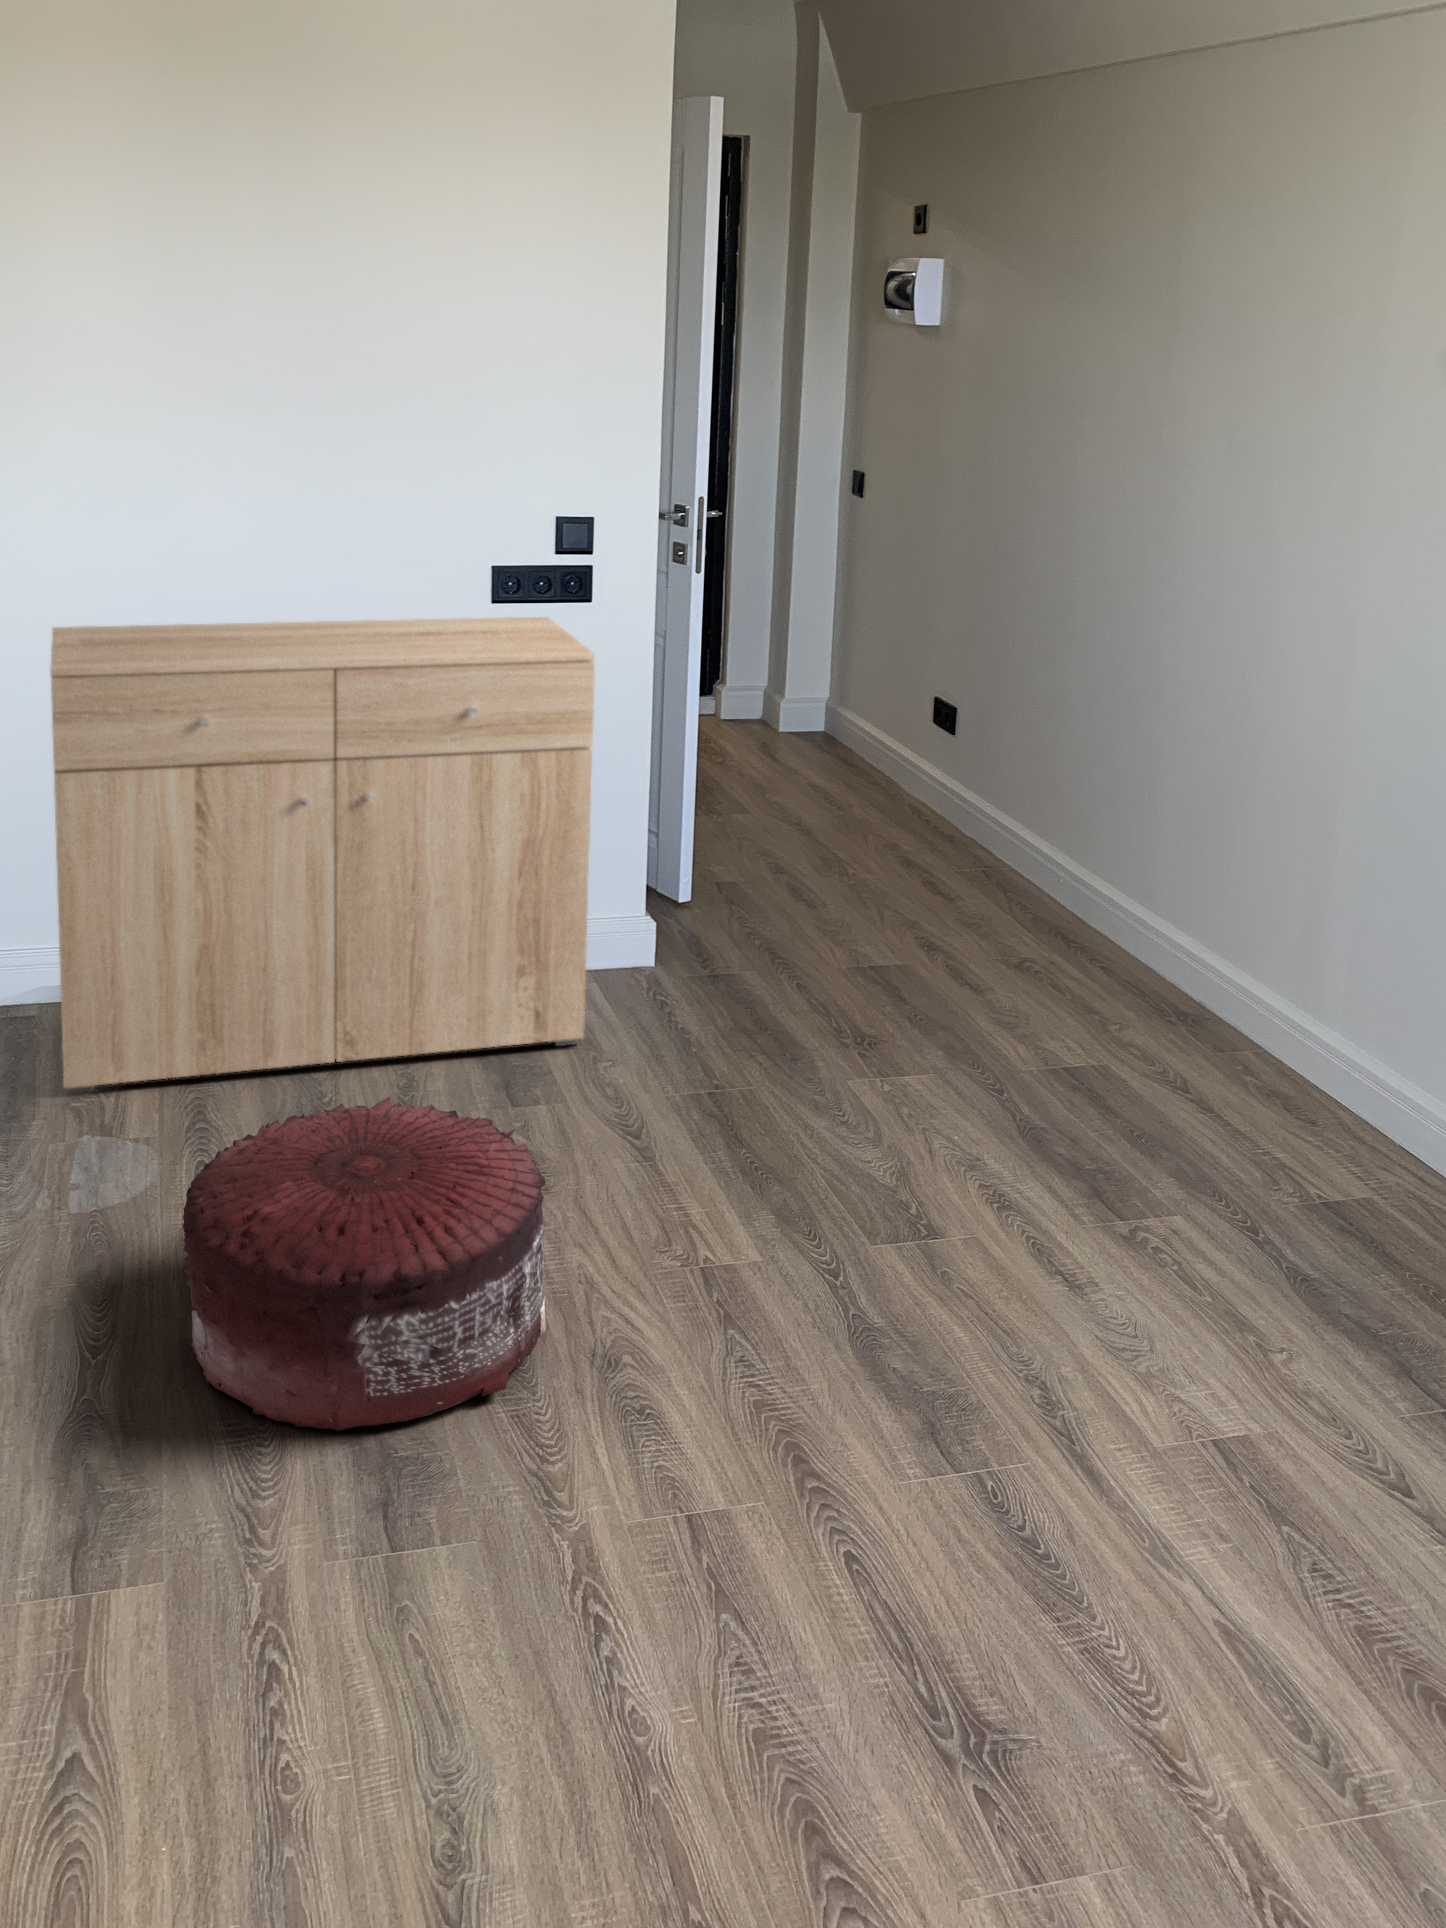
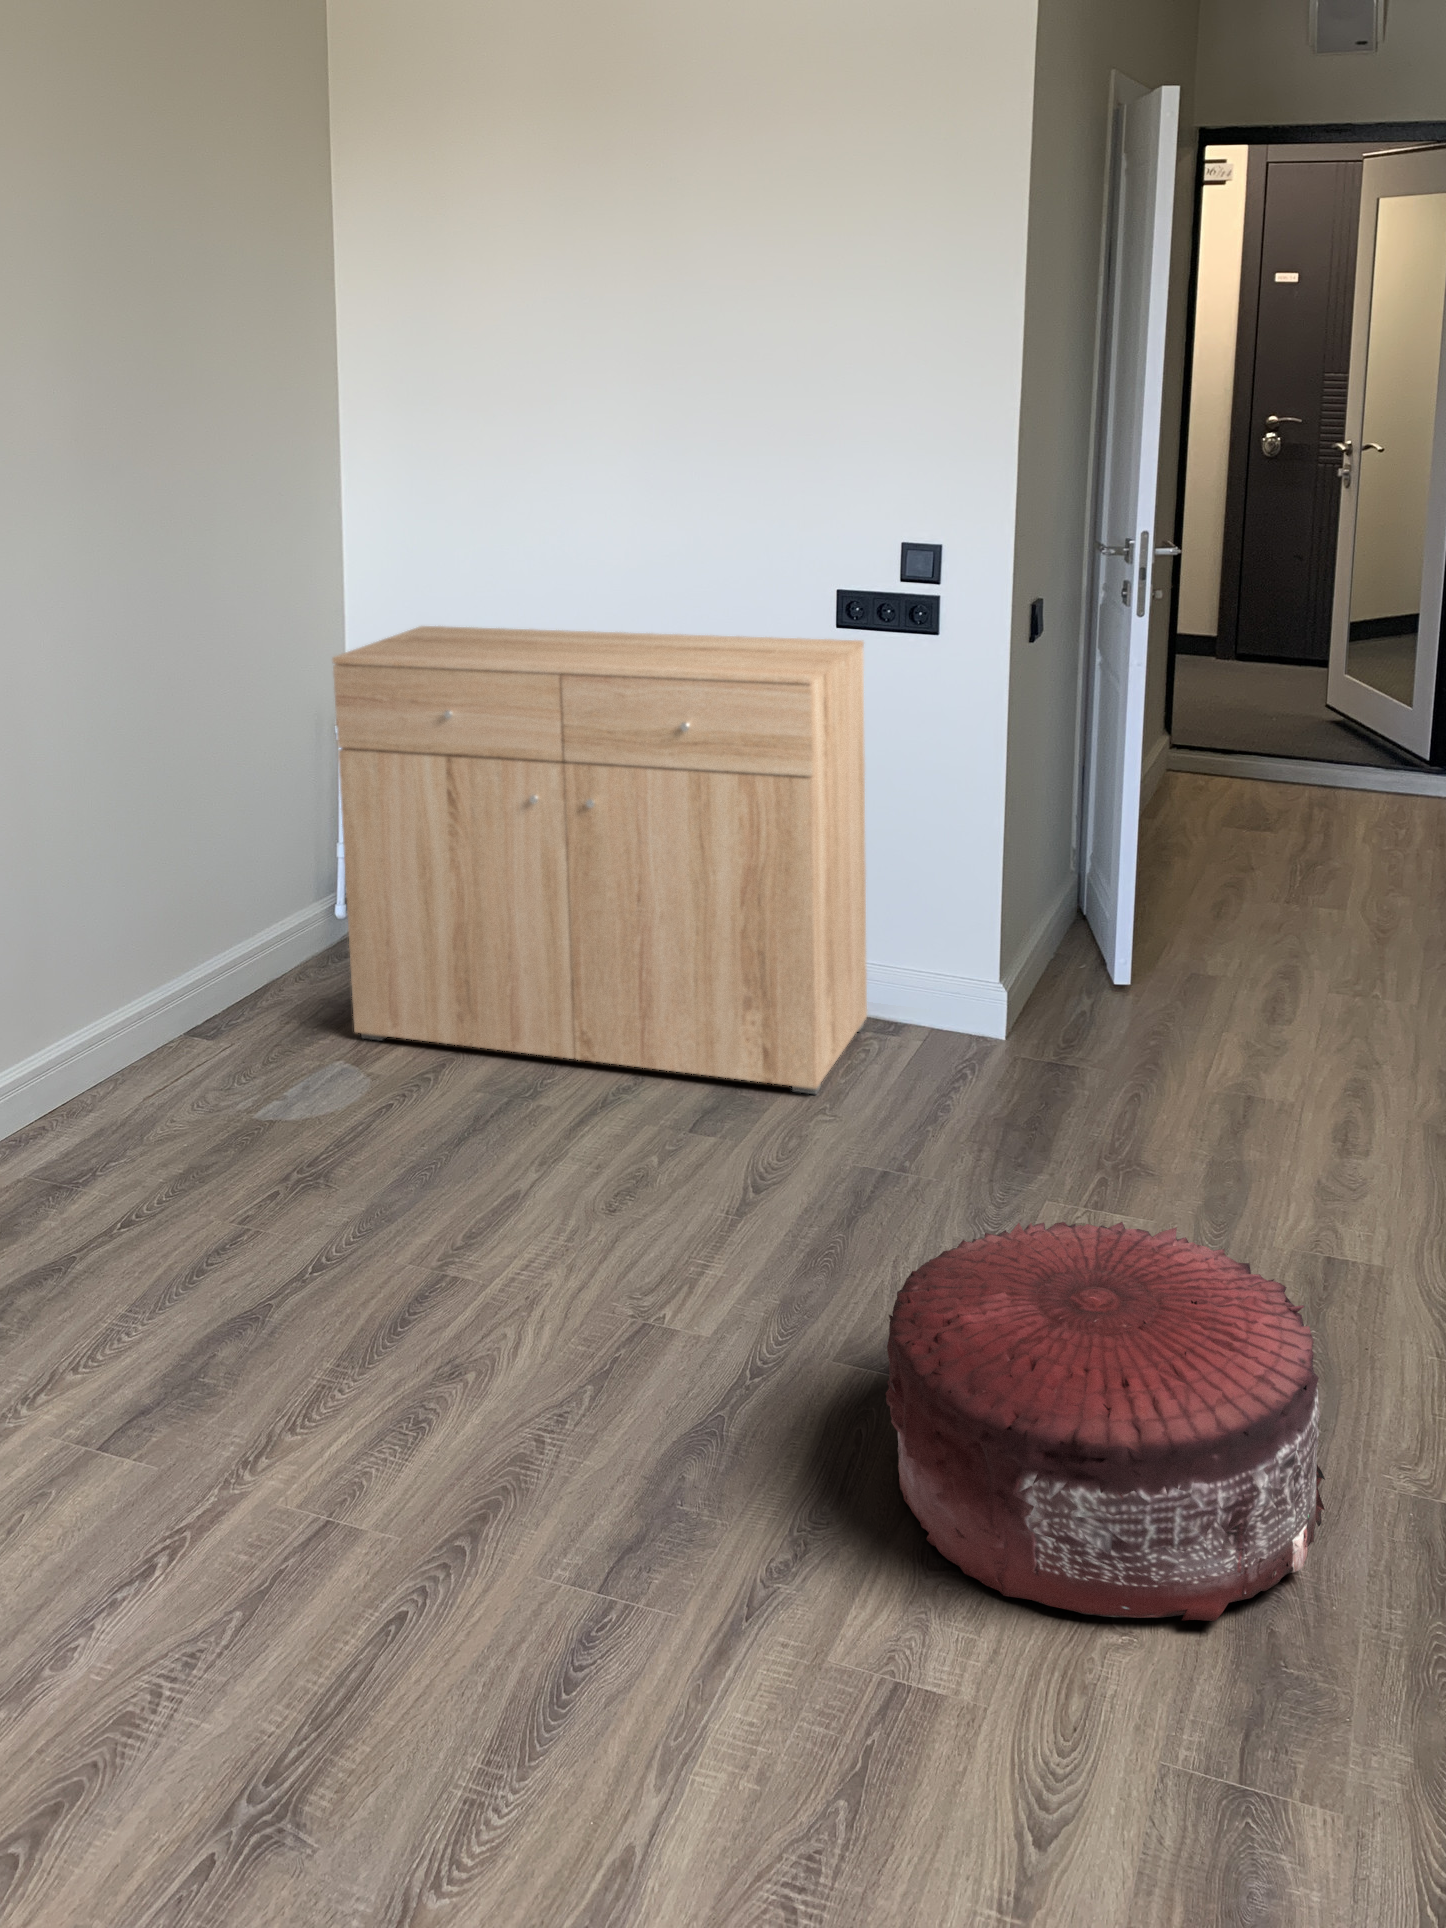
pouf: present [183,1097,546,1431] -> present [886,1222,1325,1621]

